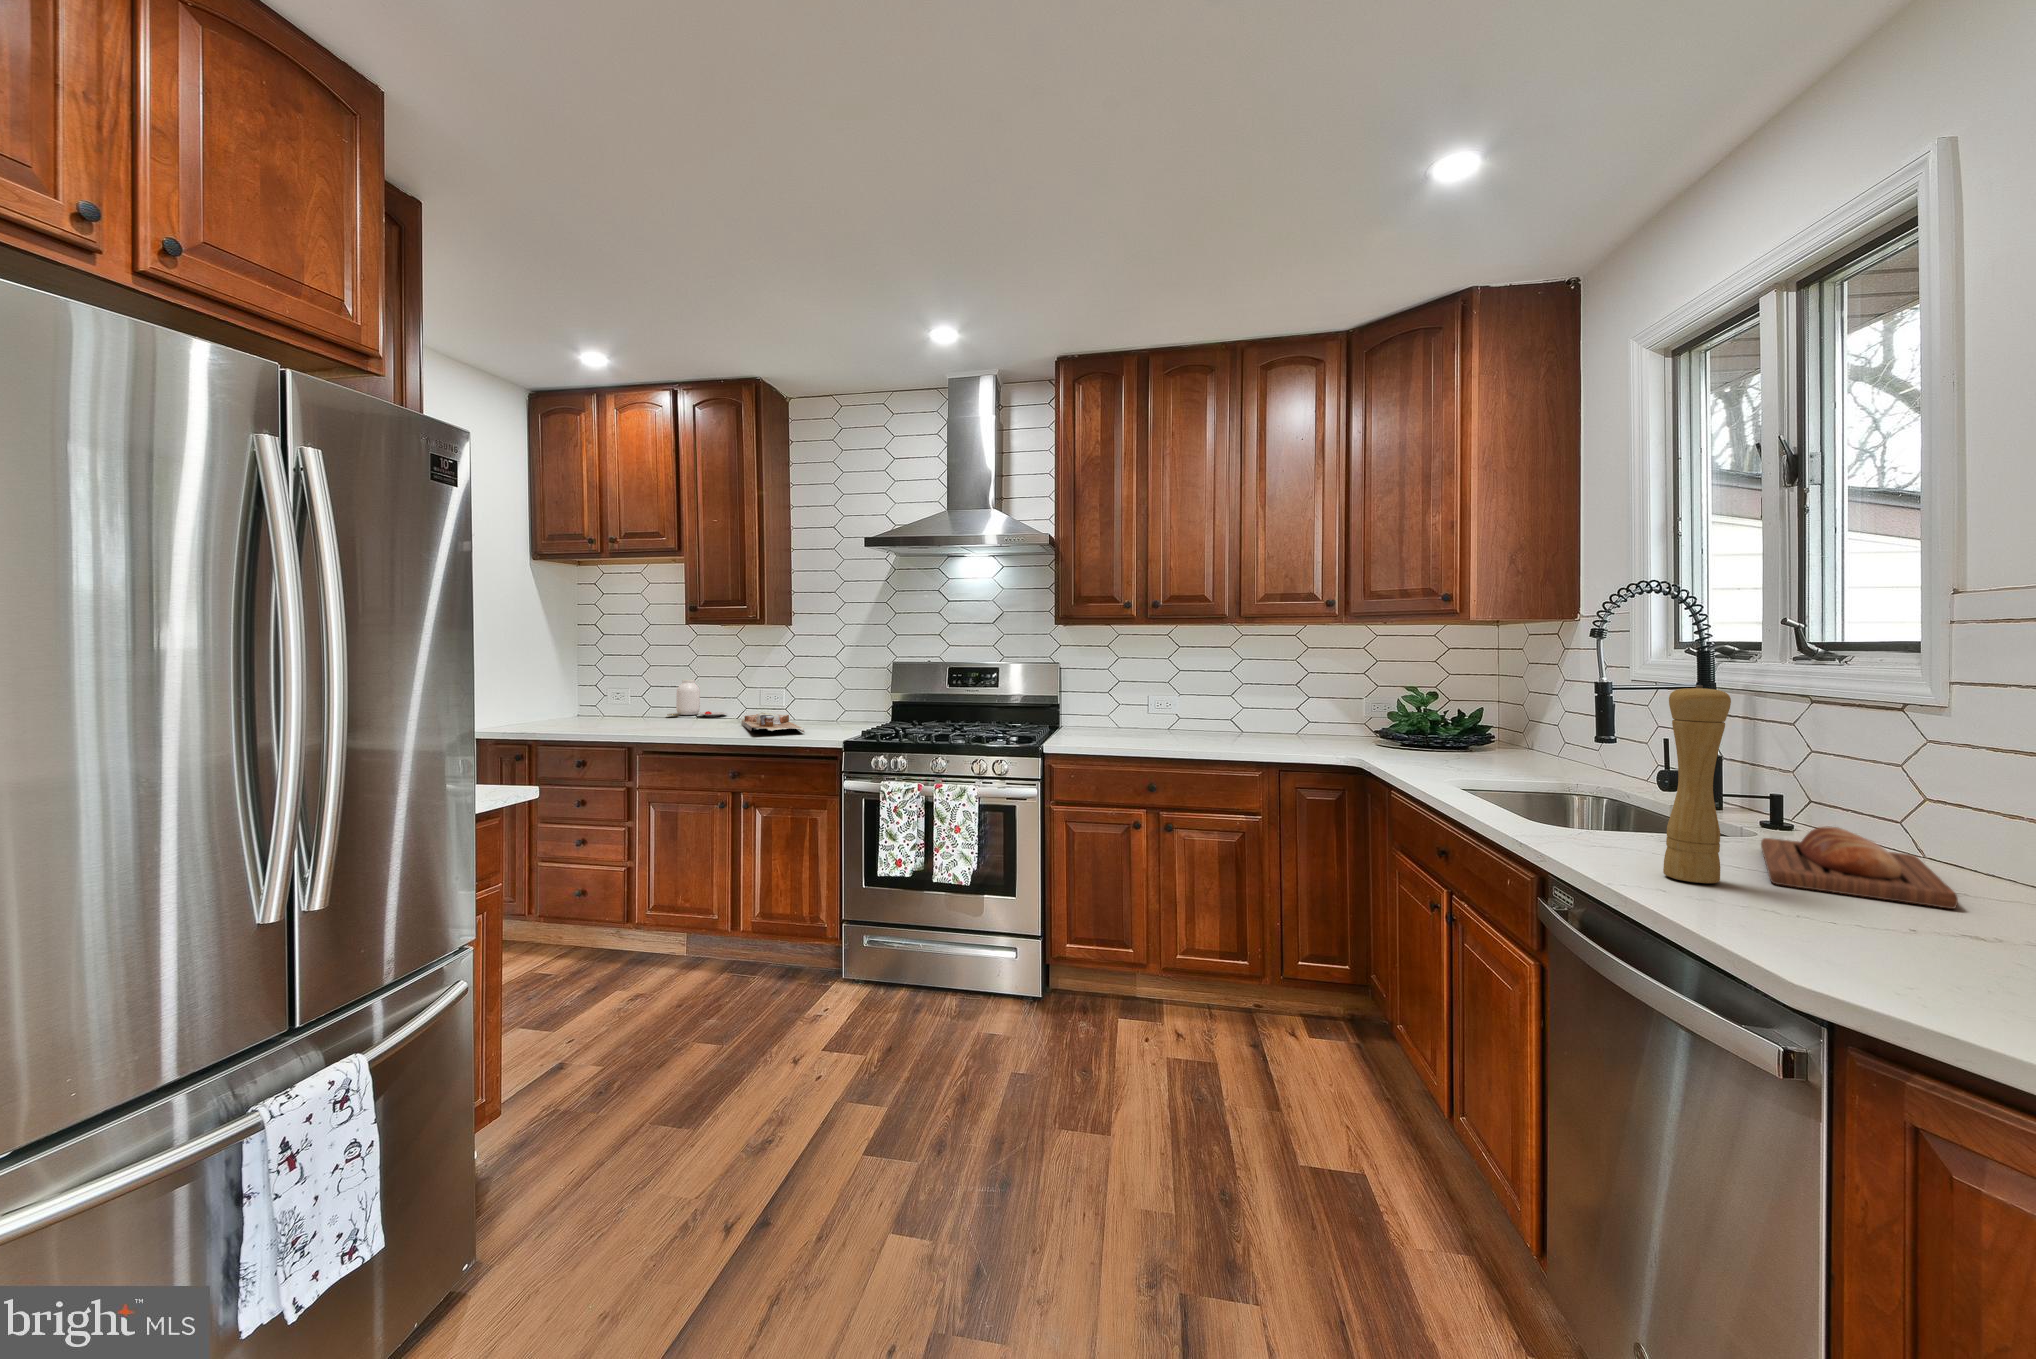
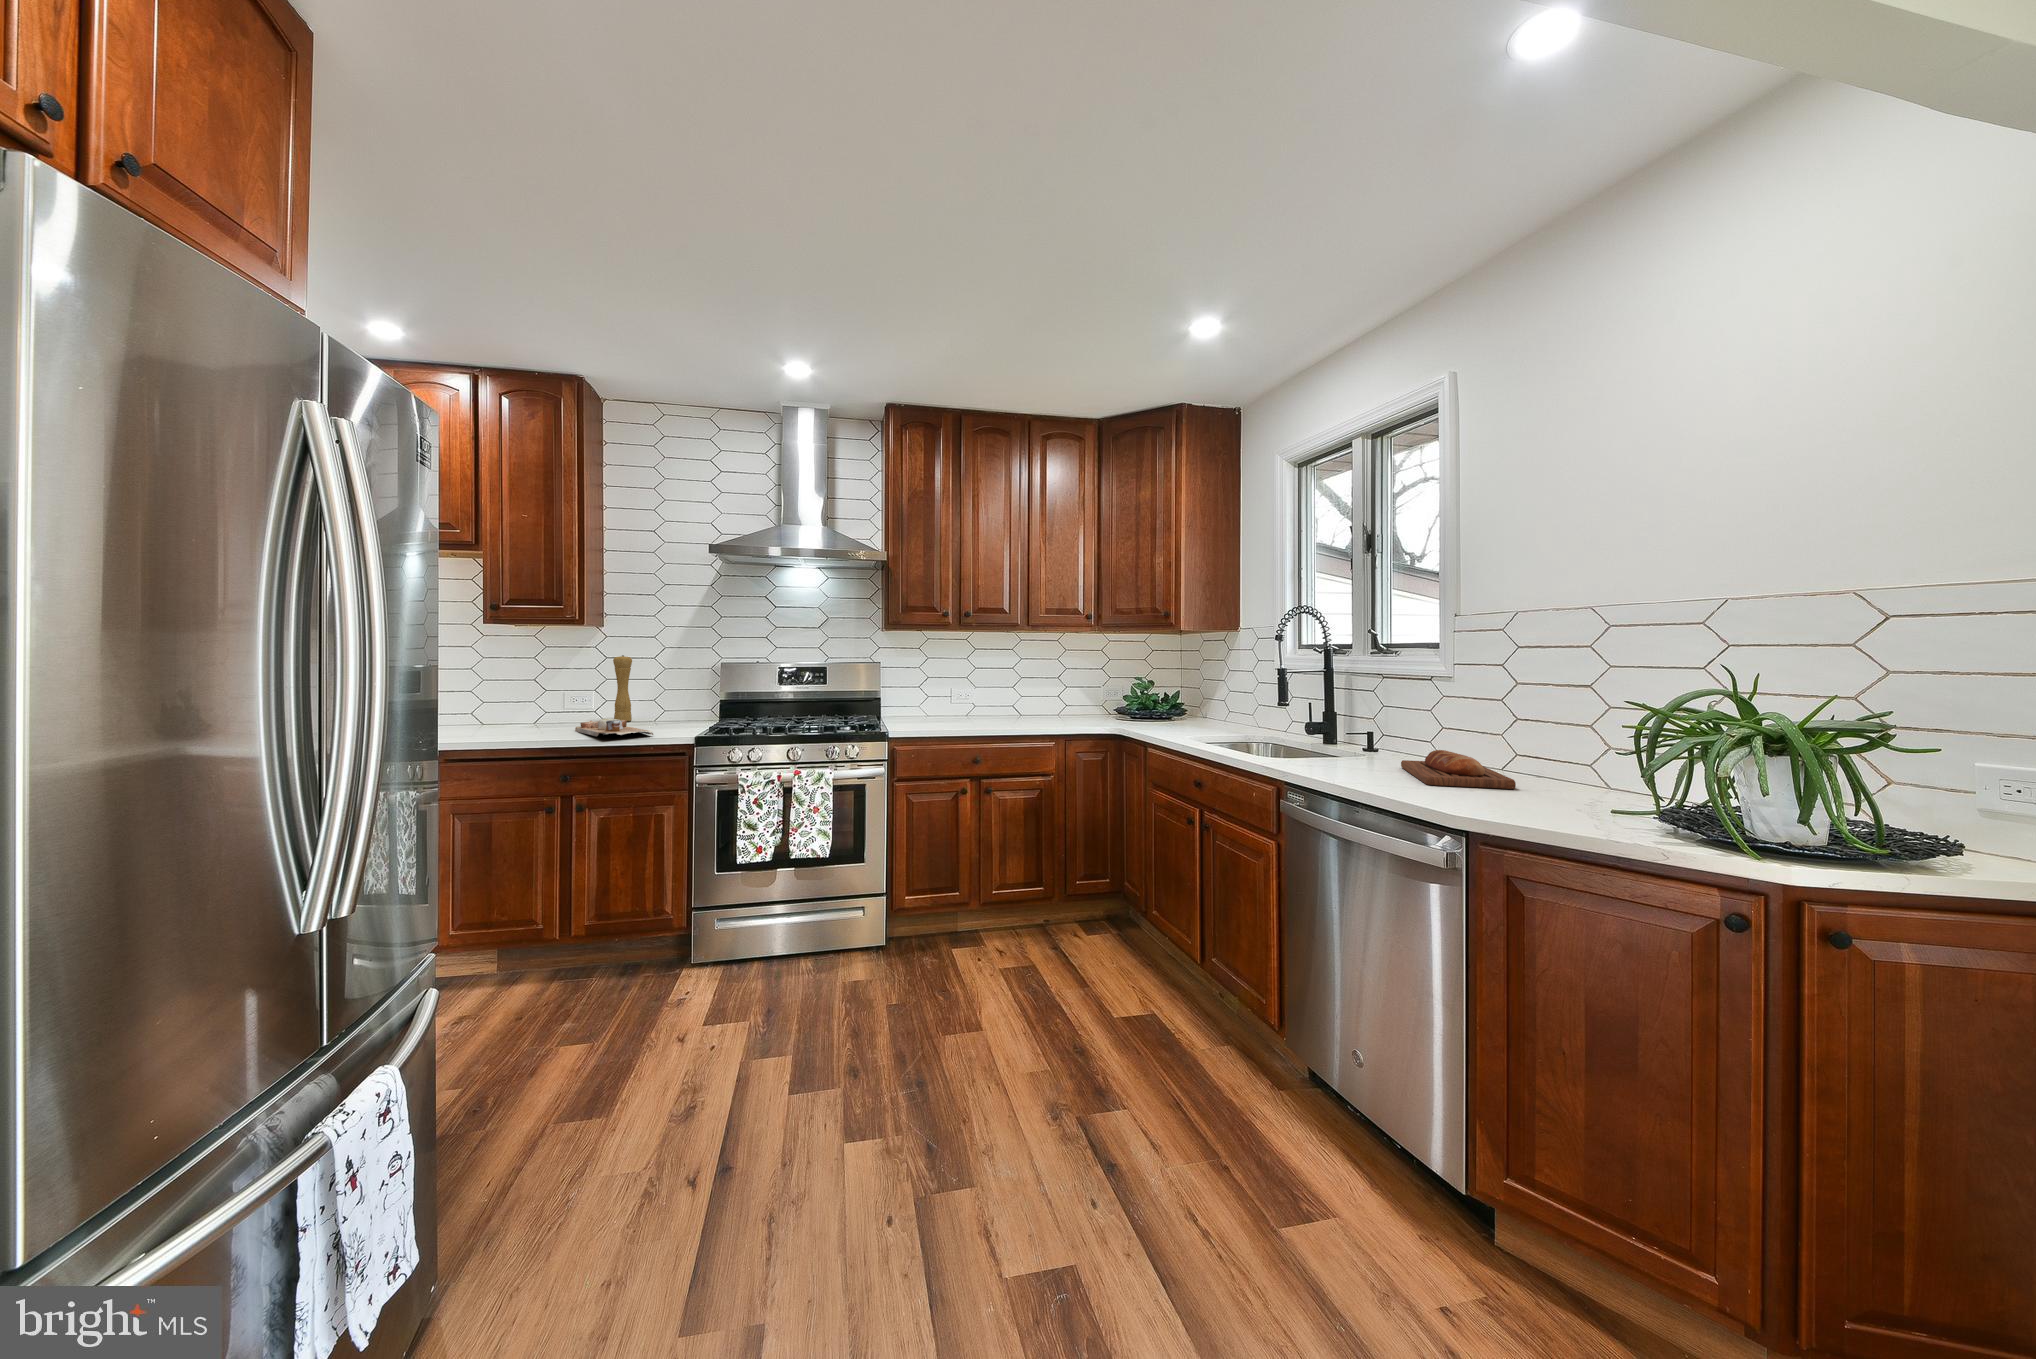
jar: present [669,680,727,716] -> none [481,691,550,727]
pepper mill: present [1663,685,1731,883] -> present [613,655,632,721]

